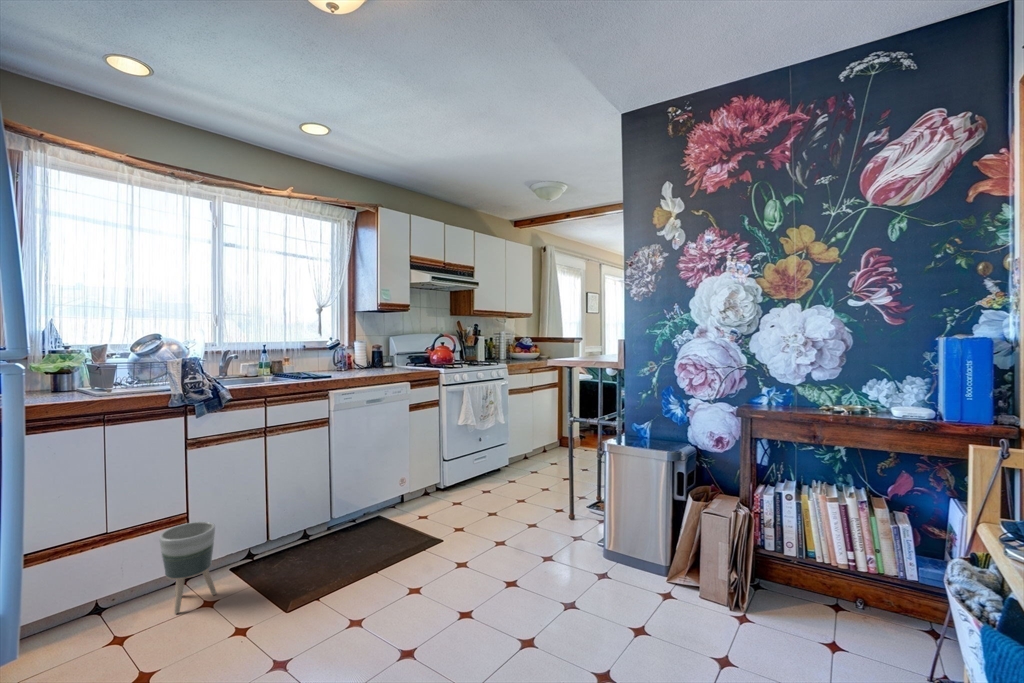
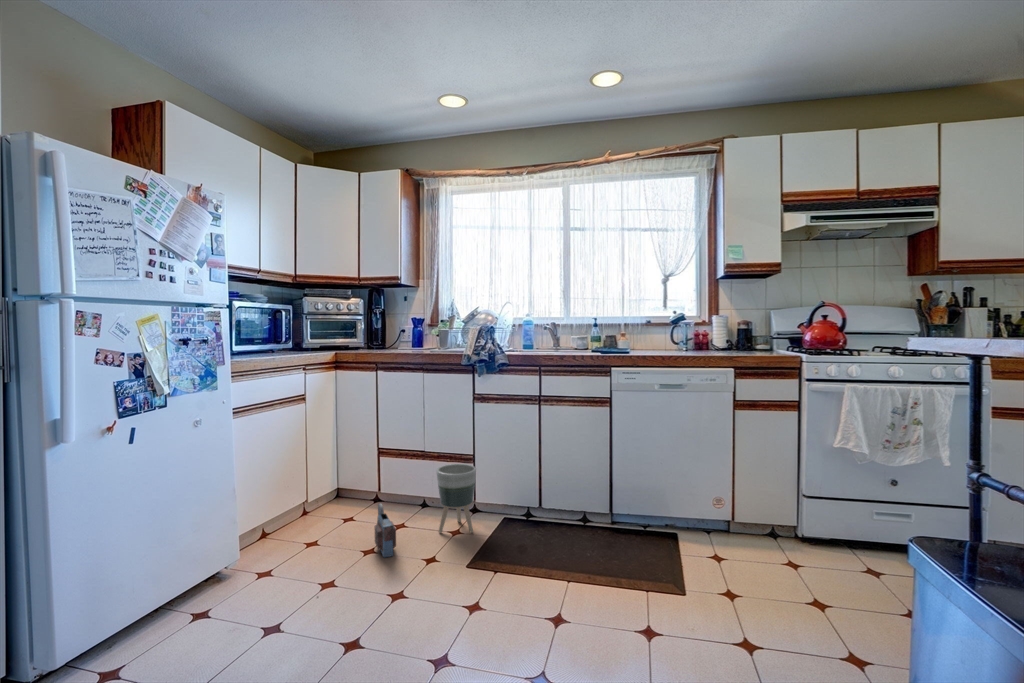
watering can: none [98,609,192,664] -> present [375,503,396,557]

